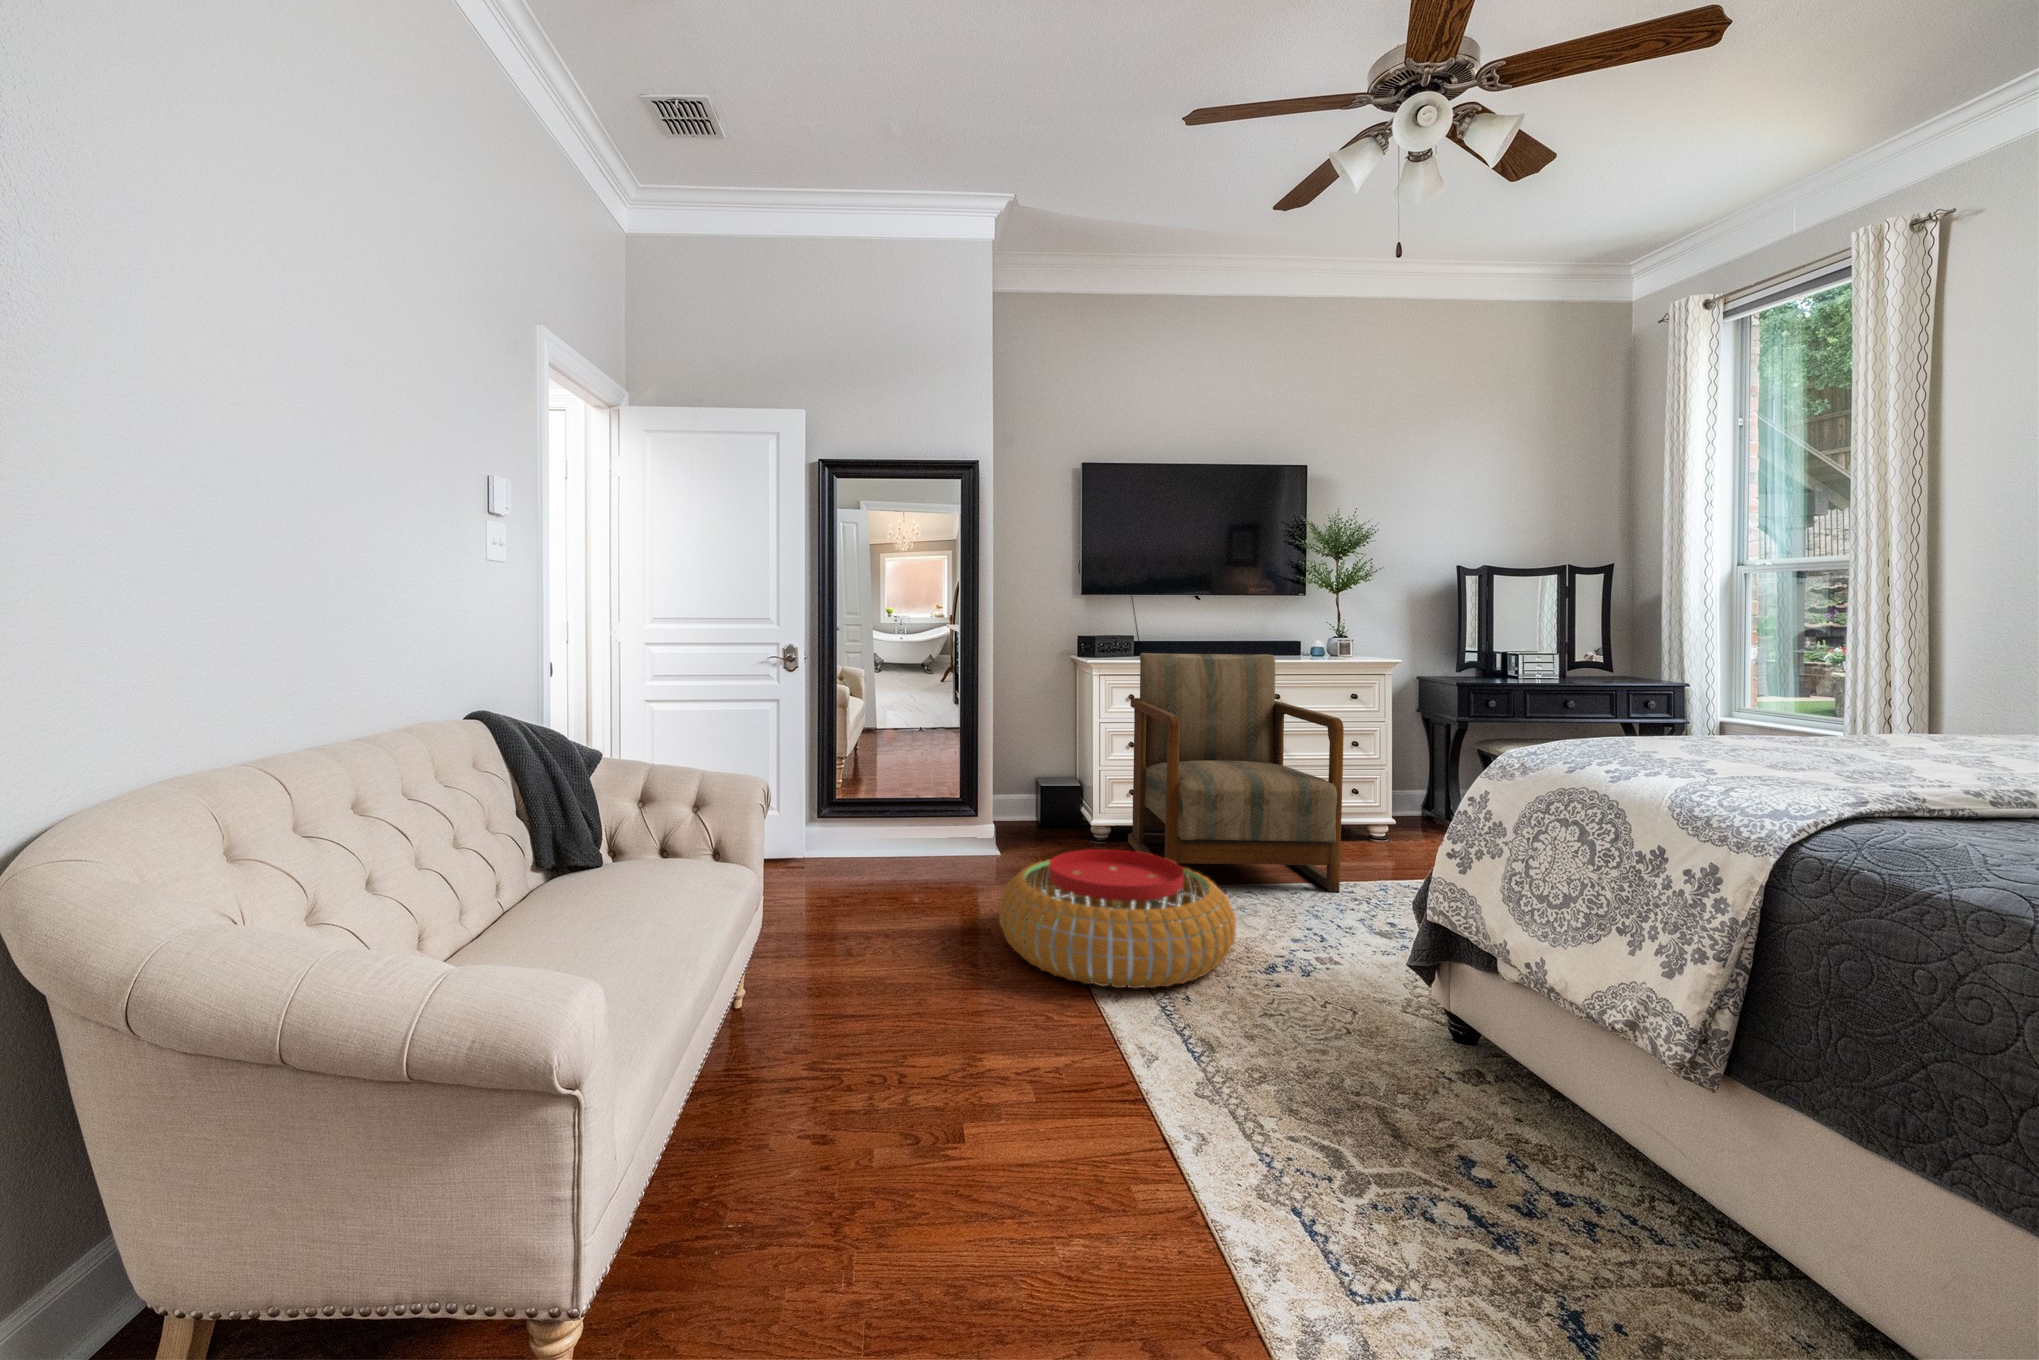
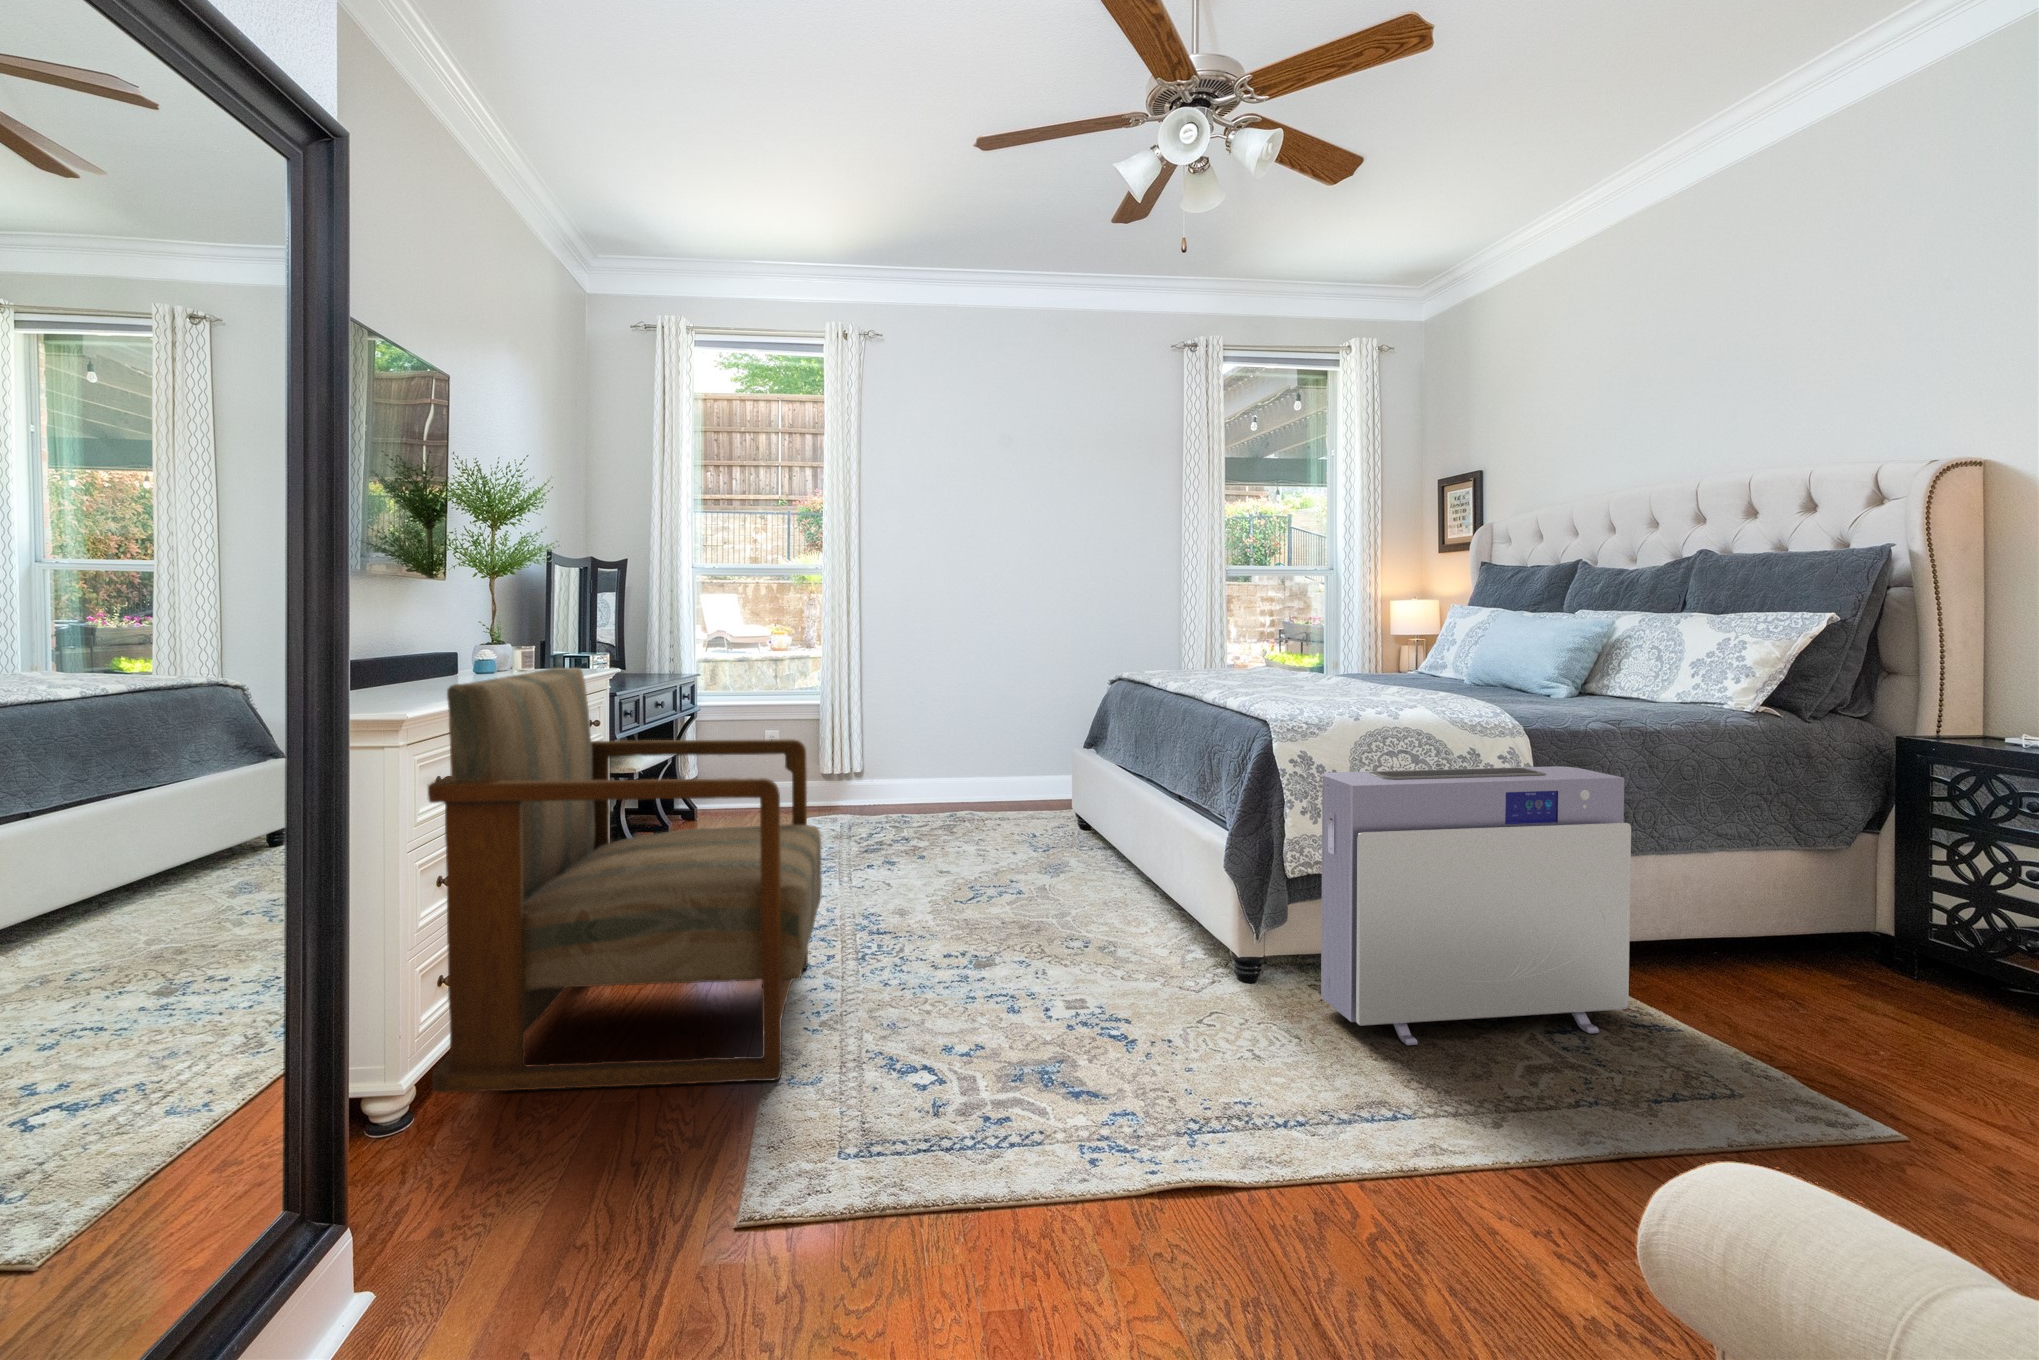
air purifier: none [1346,807,1703,1292] -> present [1321,766,1631,1045]
pouf: present [999,849,1236,989] -> none [886,974,1280,1268]

